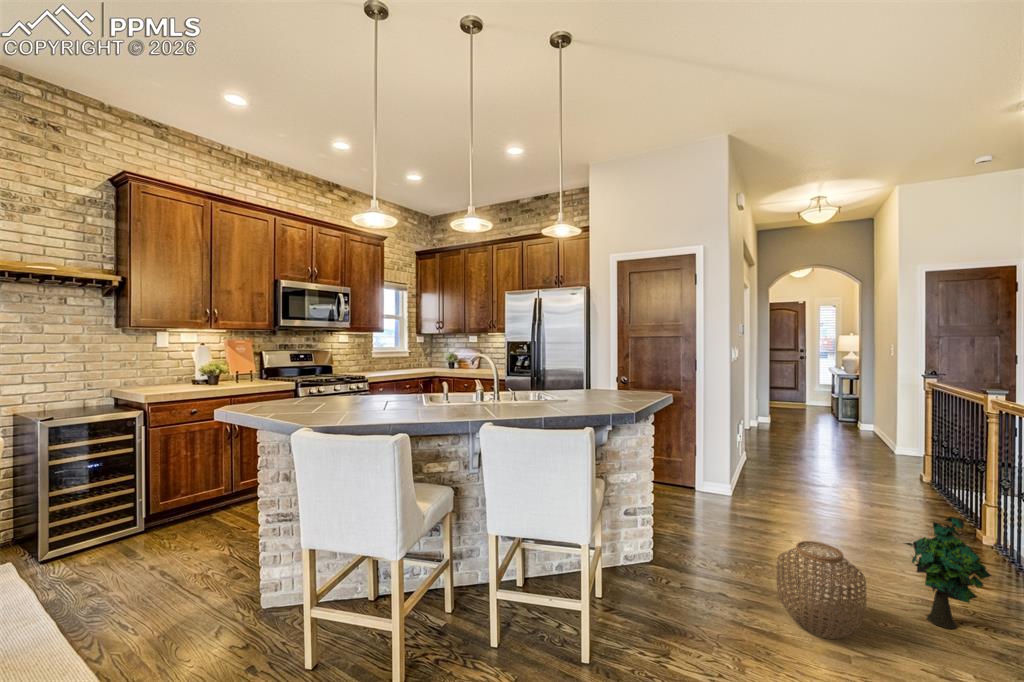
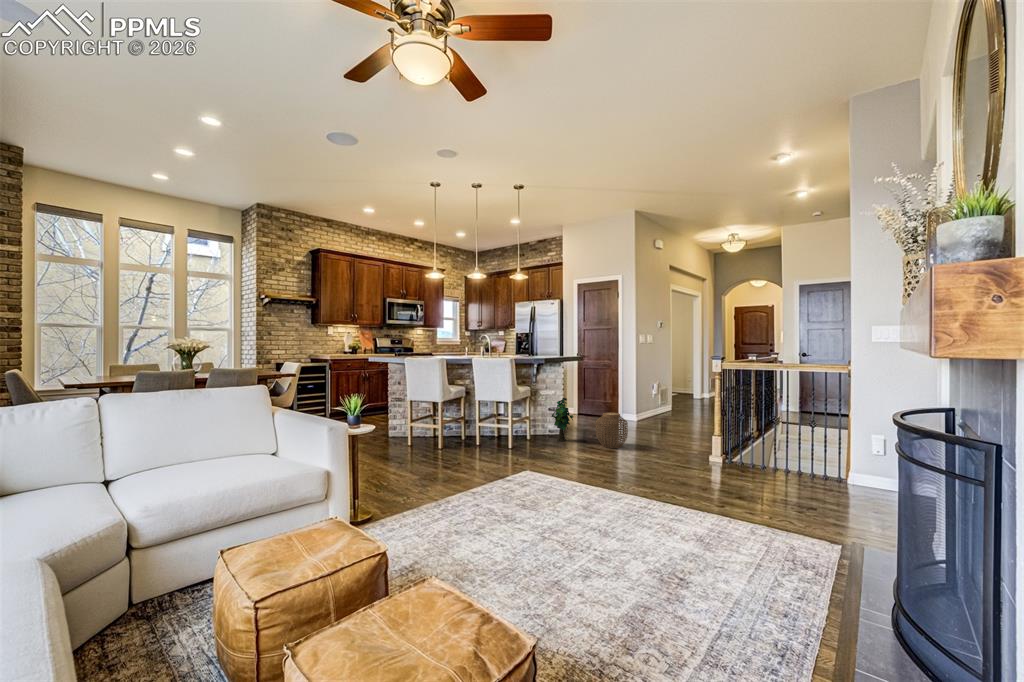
decorative plant: present [905,517,991,629] -> present [552,398,574,441]

